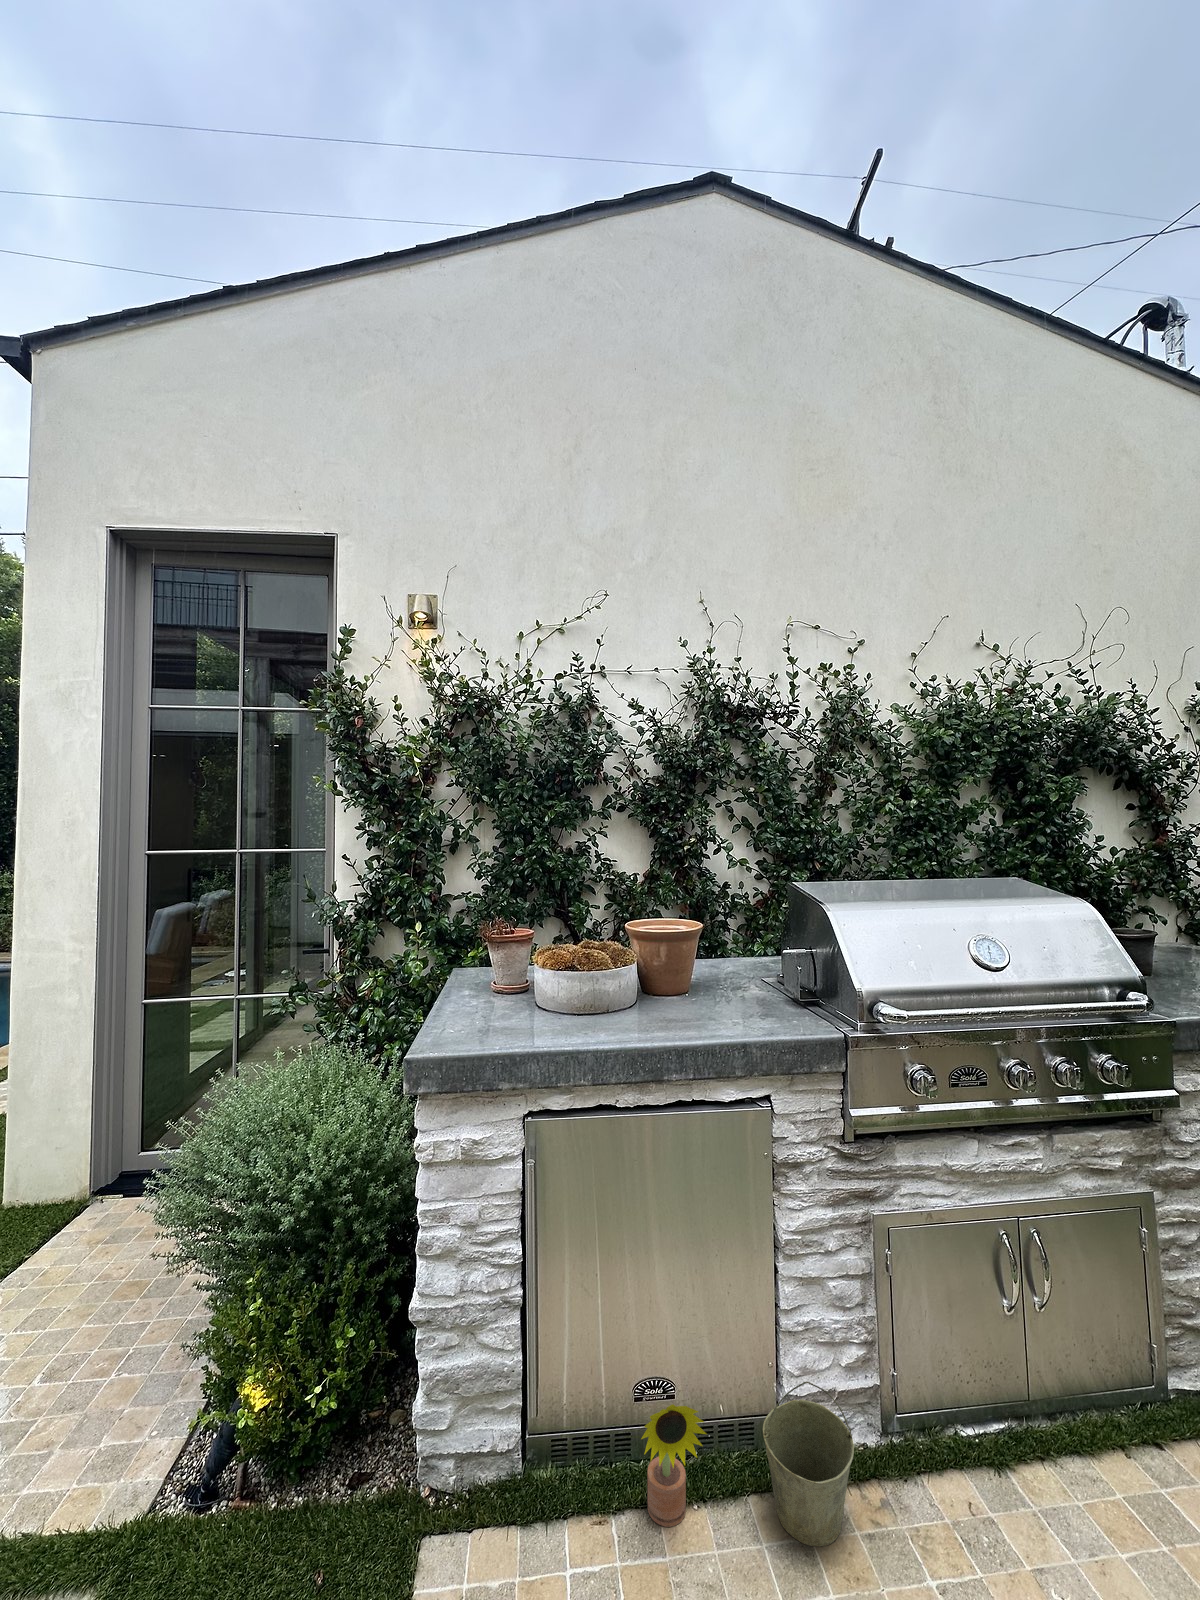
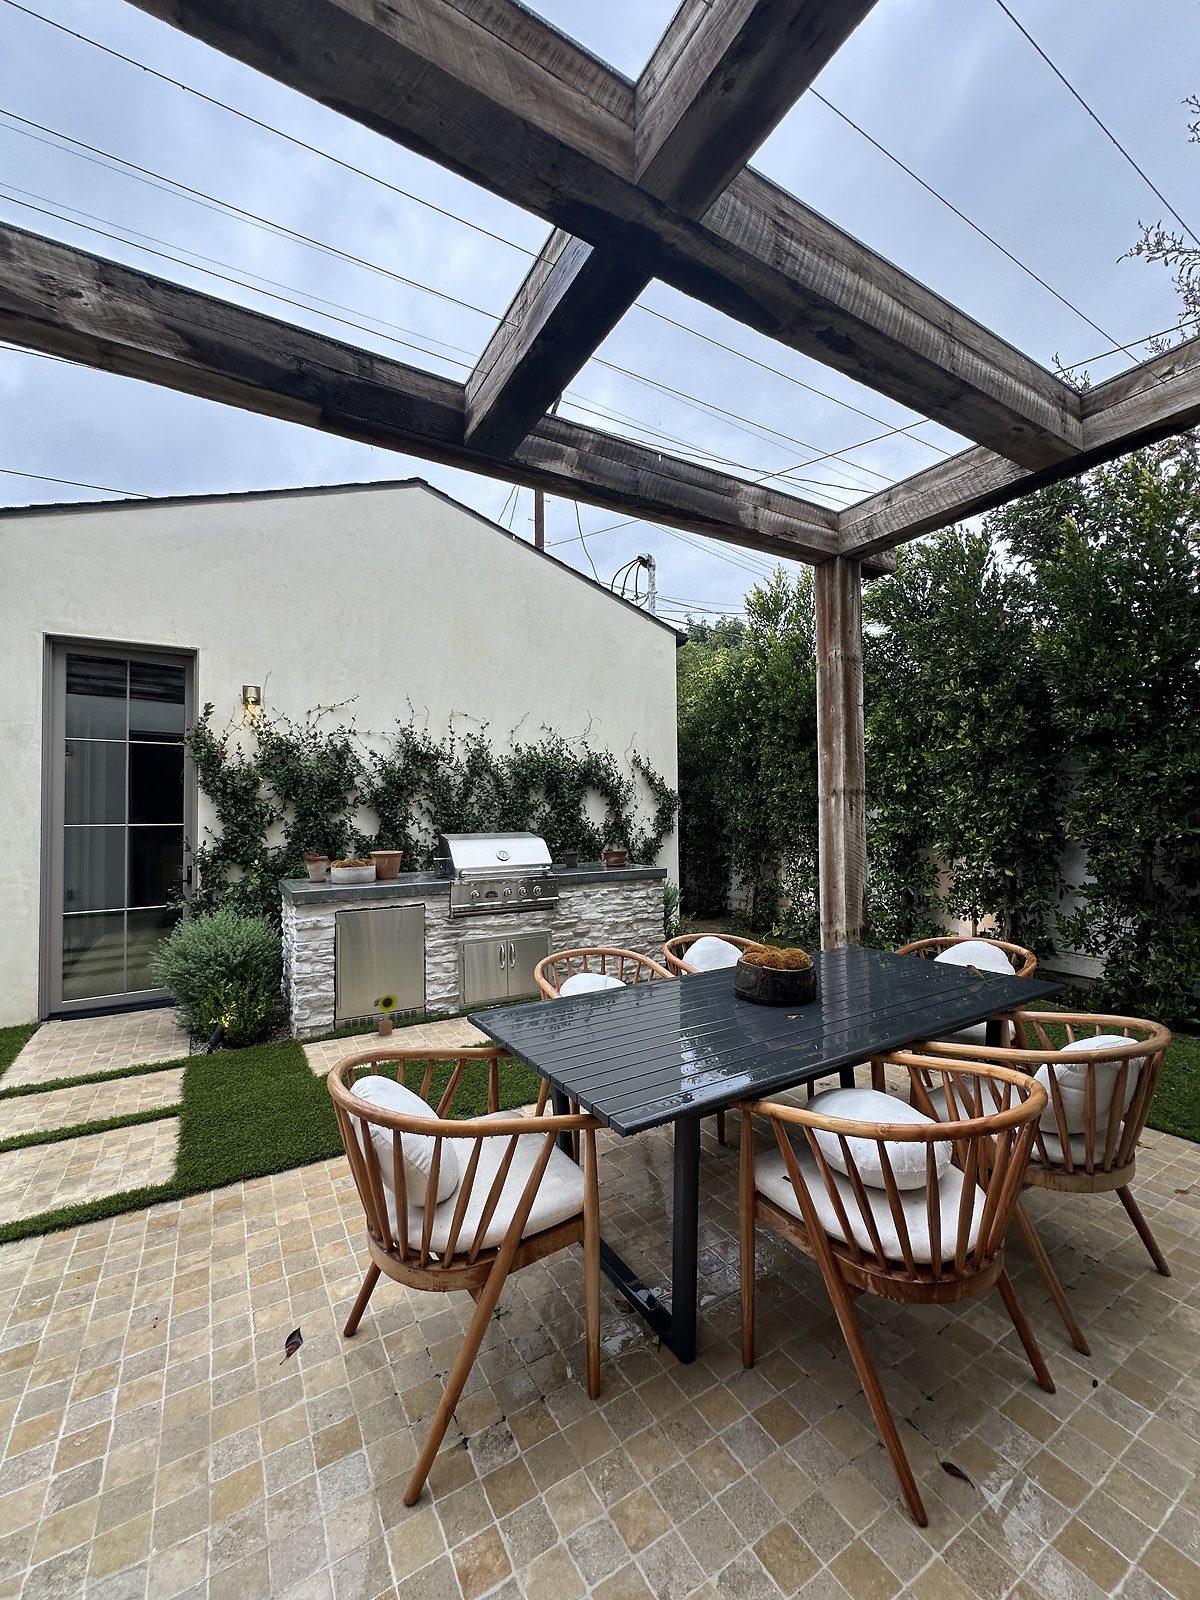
bucket: present [763,1381,854,1547] -> none [418,986,447,1031]

